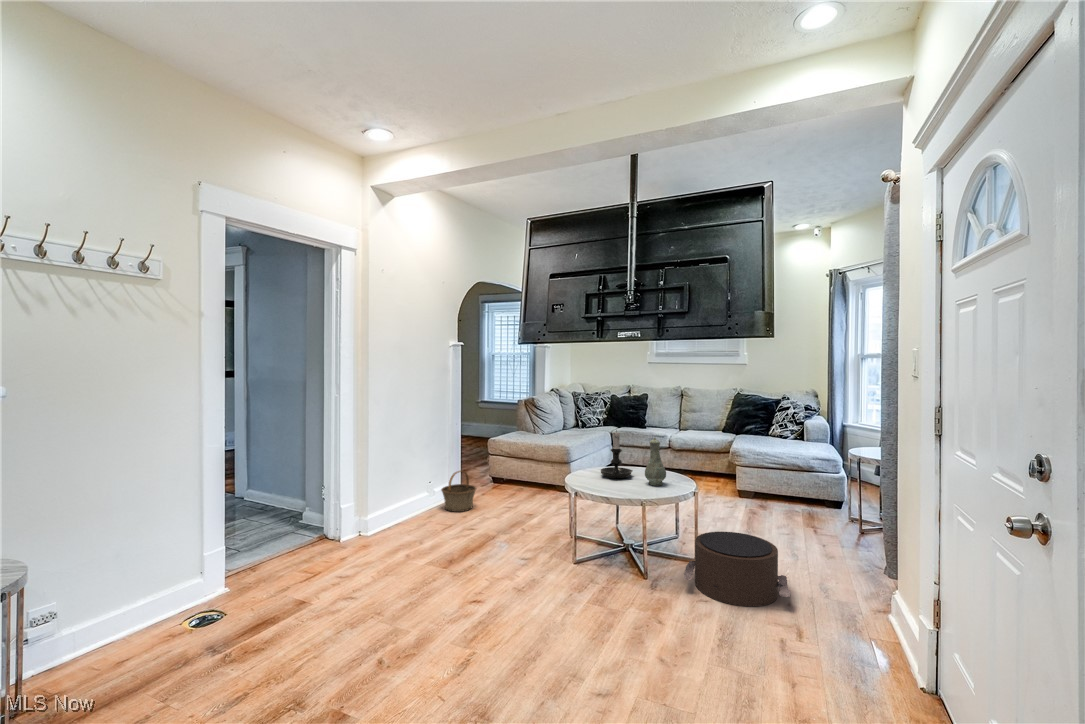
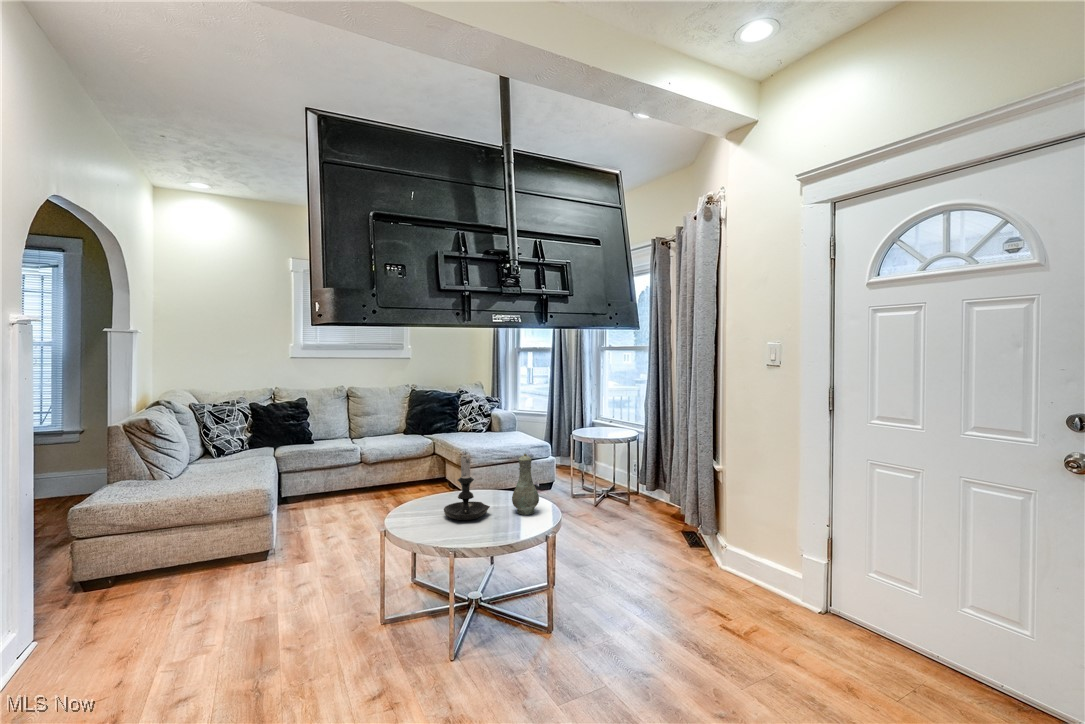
basket: present [441,471,476,512] -> none [23,594,126,698]
pouf: present [684,532,791,606] -> none [576,539,688,624]

